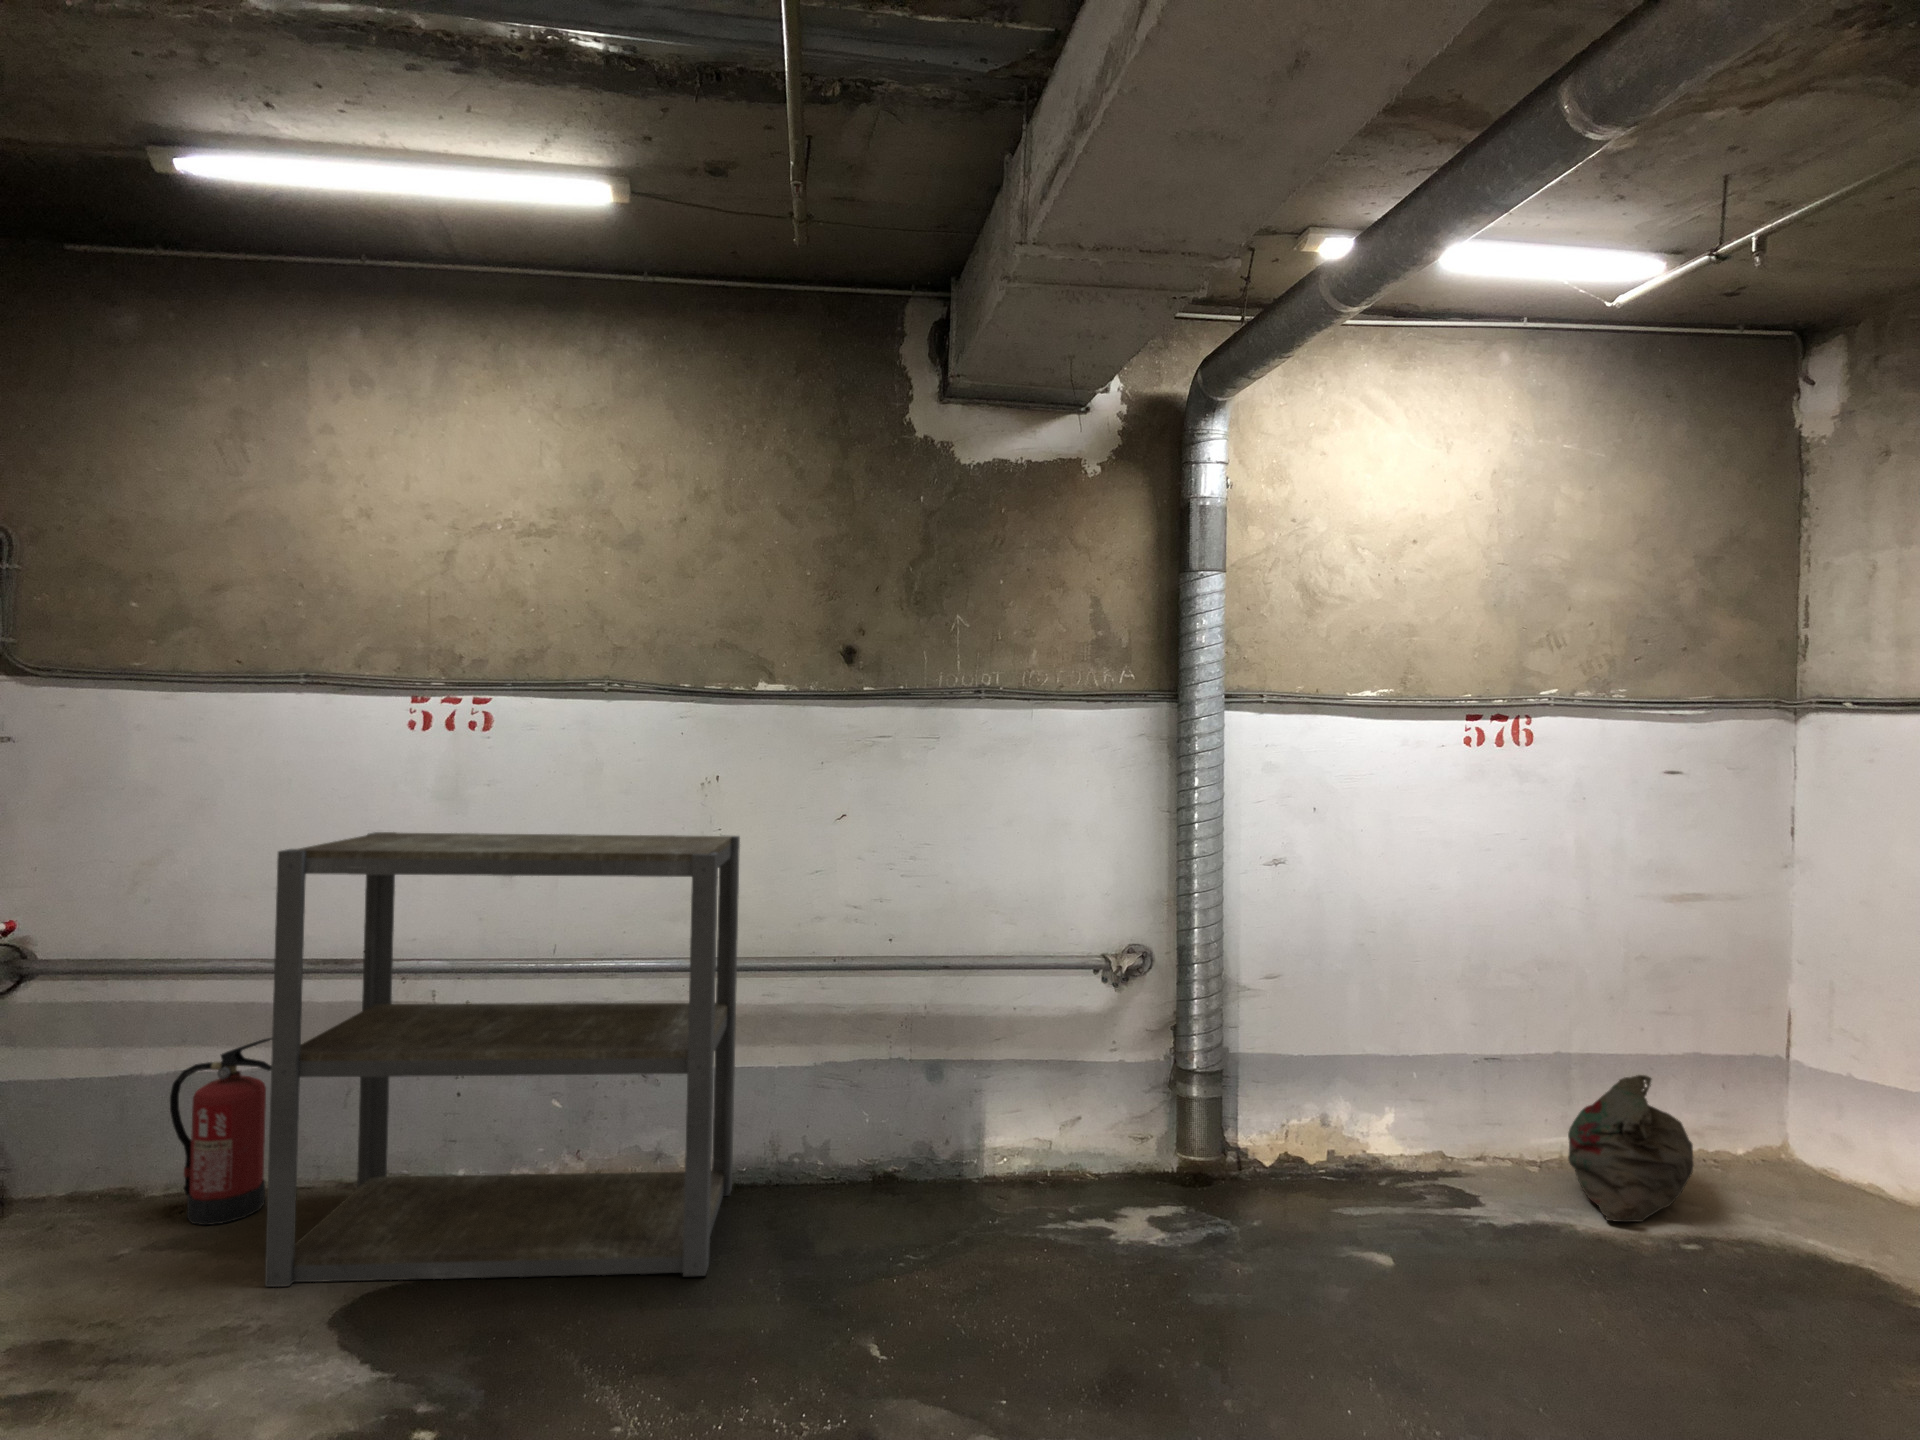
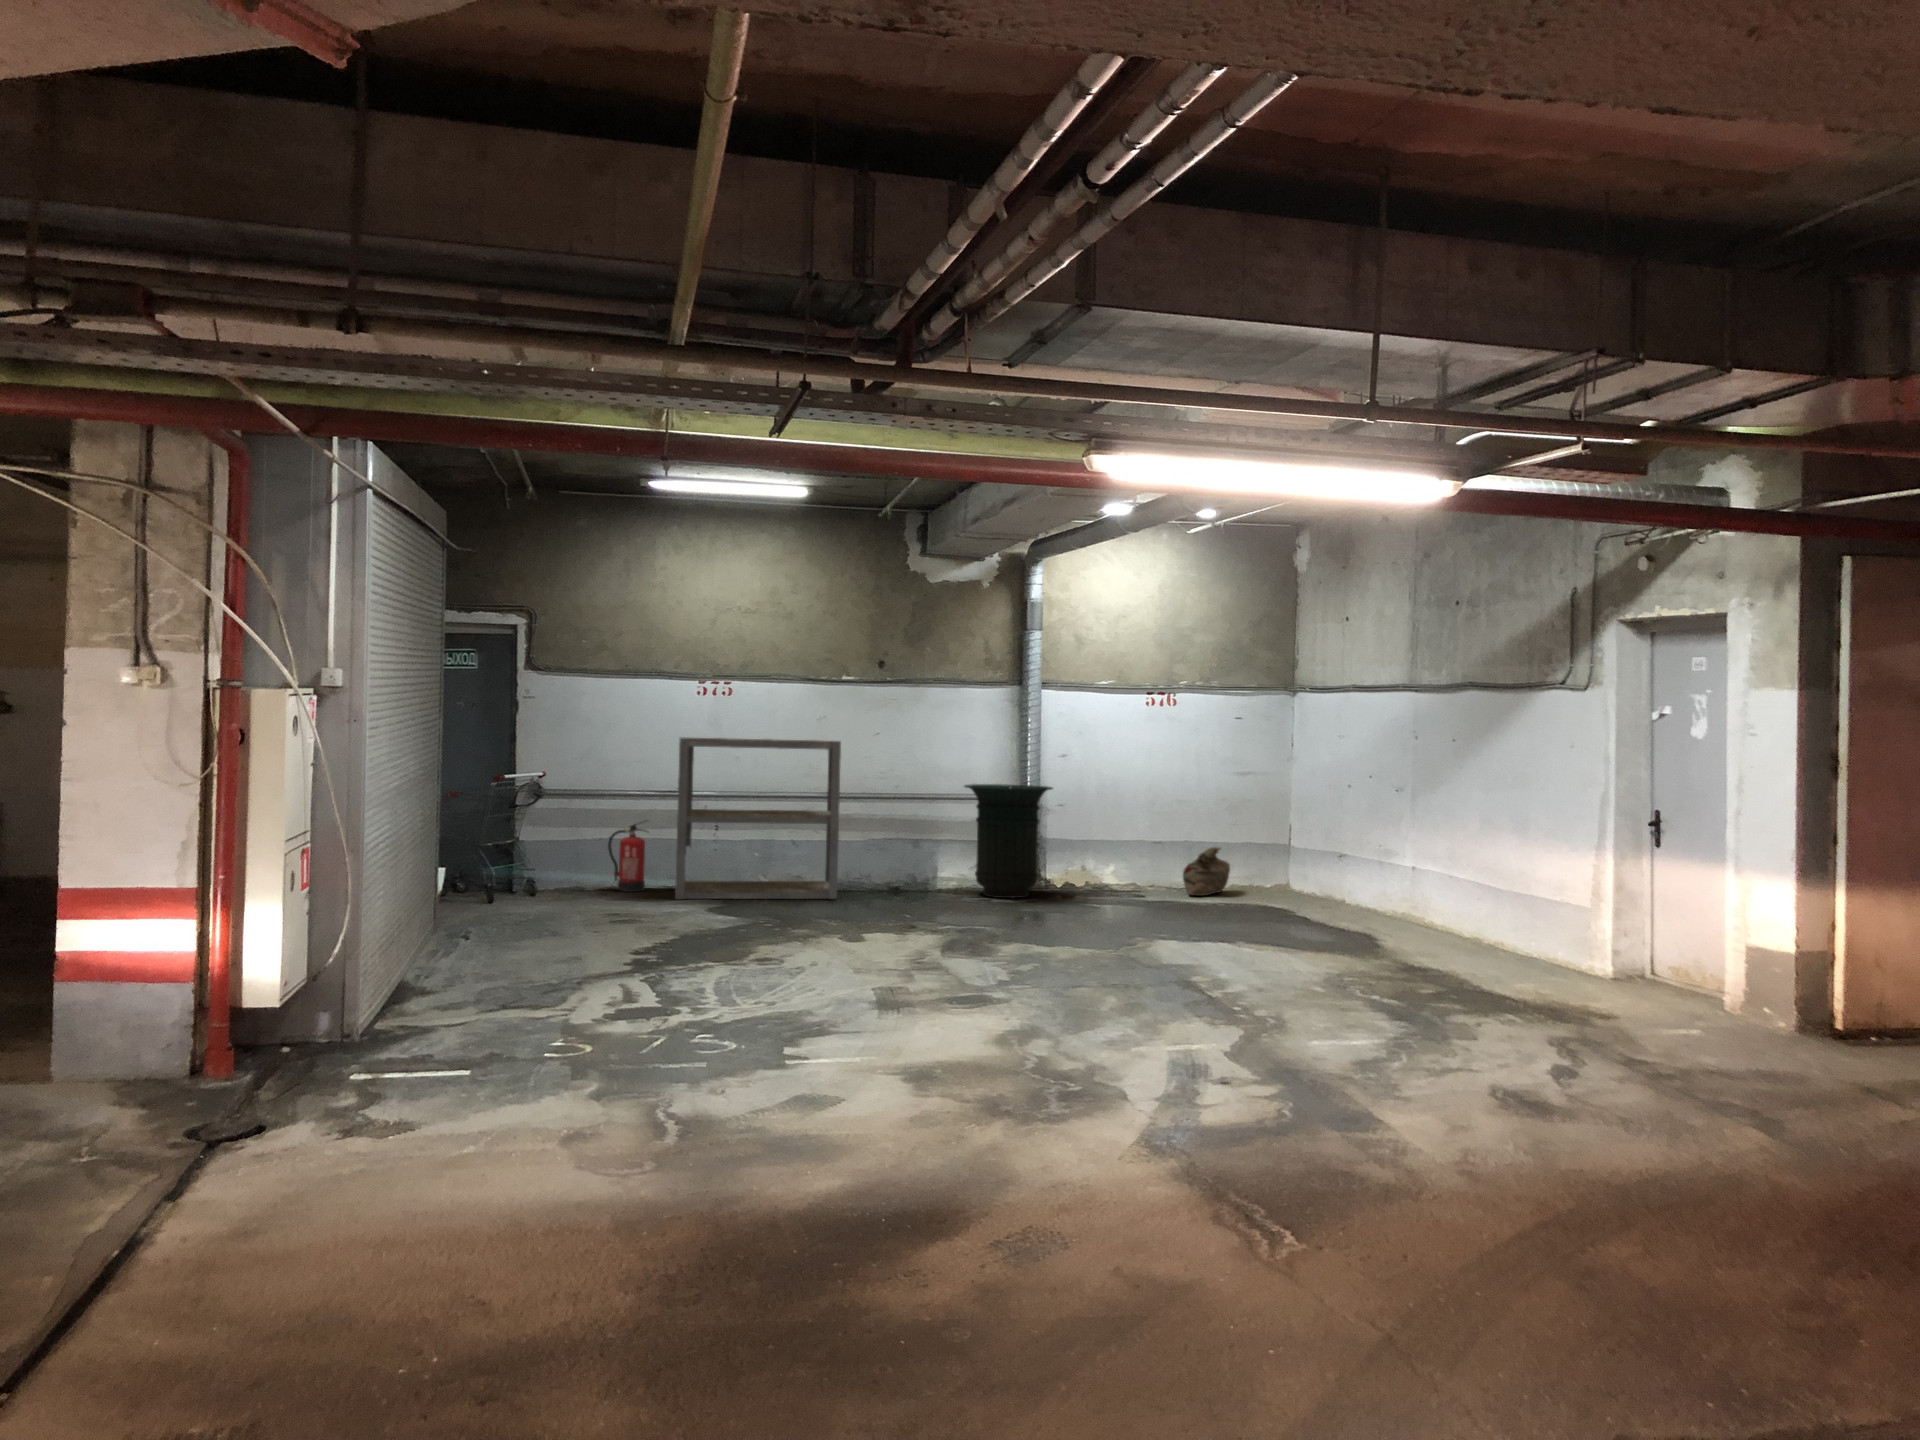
trash can: none [1043,932,1269,1253] -> present [965,784,1052,898]

